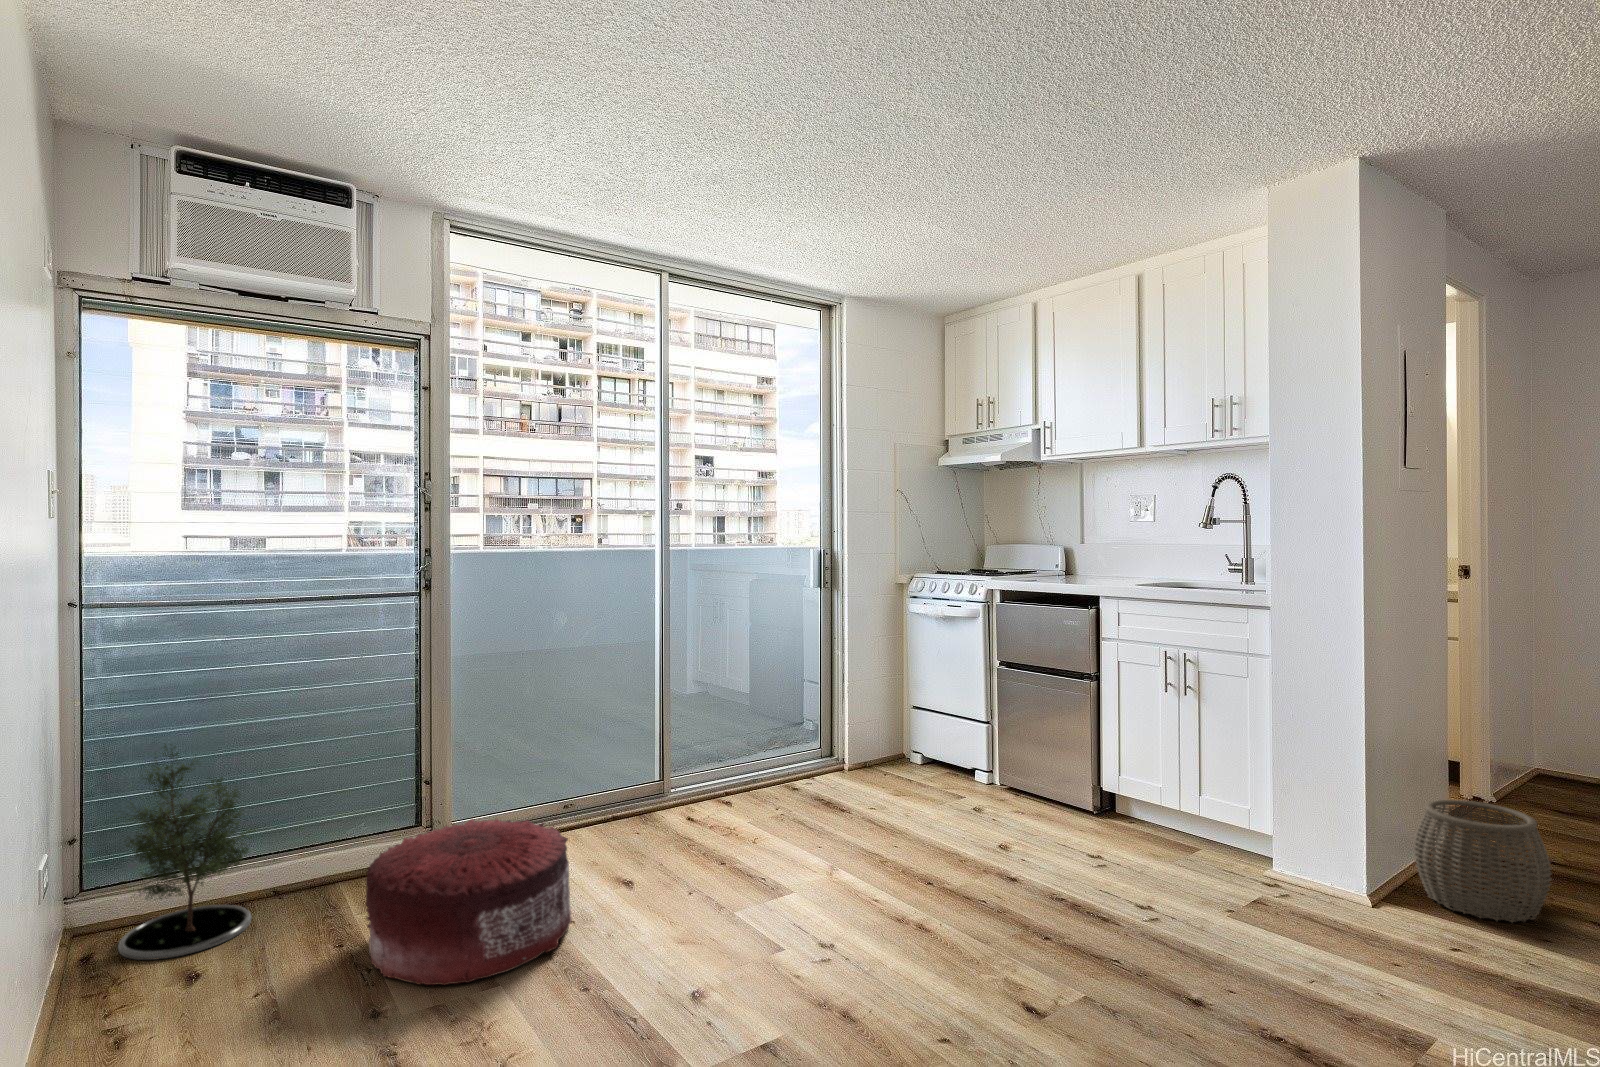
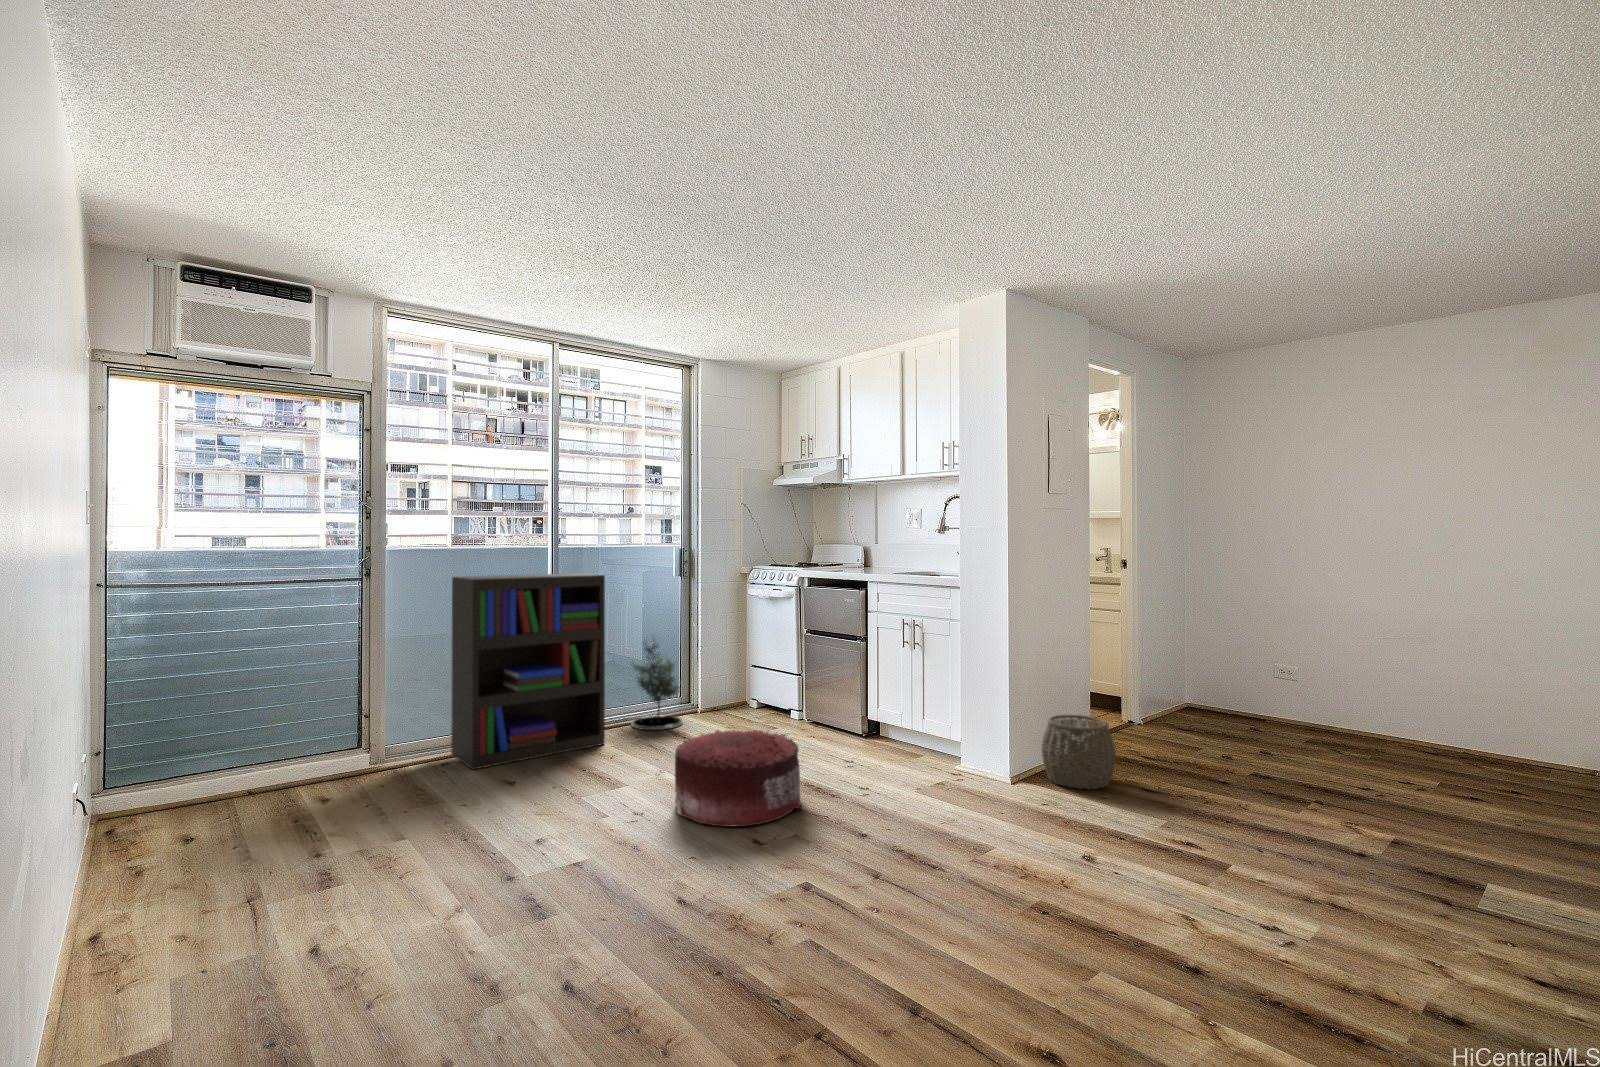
bookshelf: none [535,583,738,860] -> present [451,573,605,770]
potted tree: present [114,744,258,960] -> present [631,640,683,730]
pouf: present [366,819,572,985] -> present [675,730,801,827]

